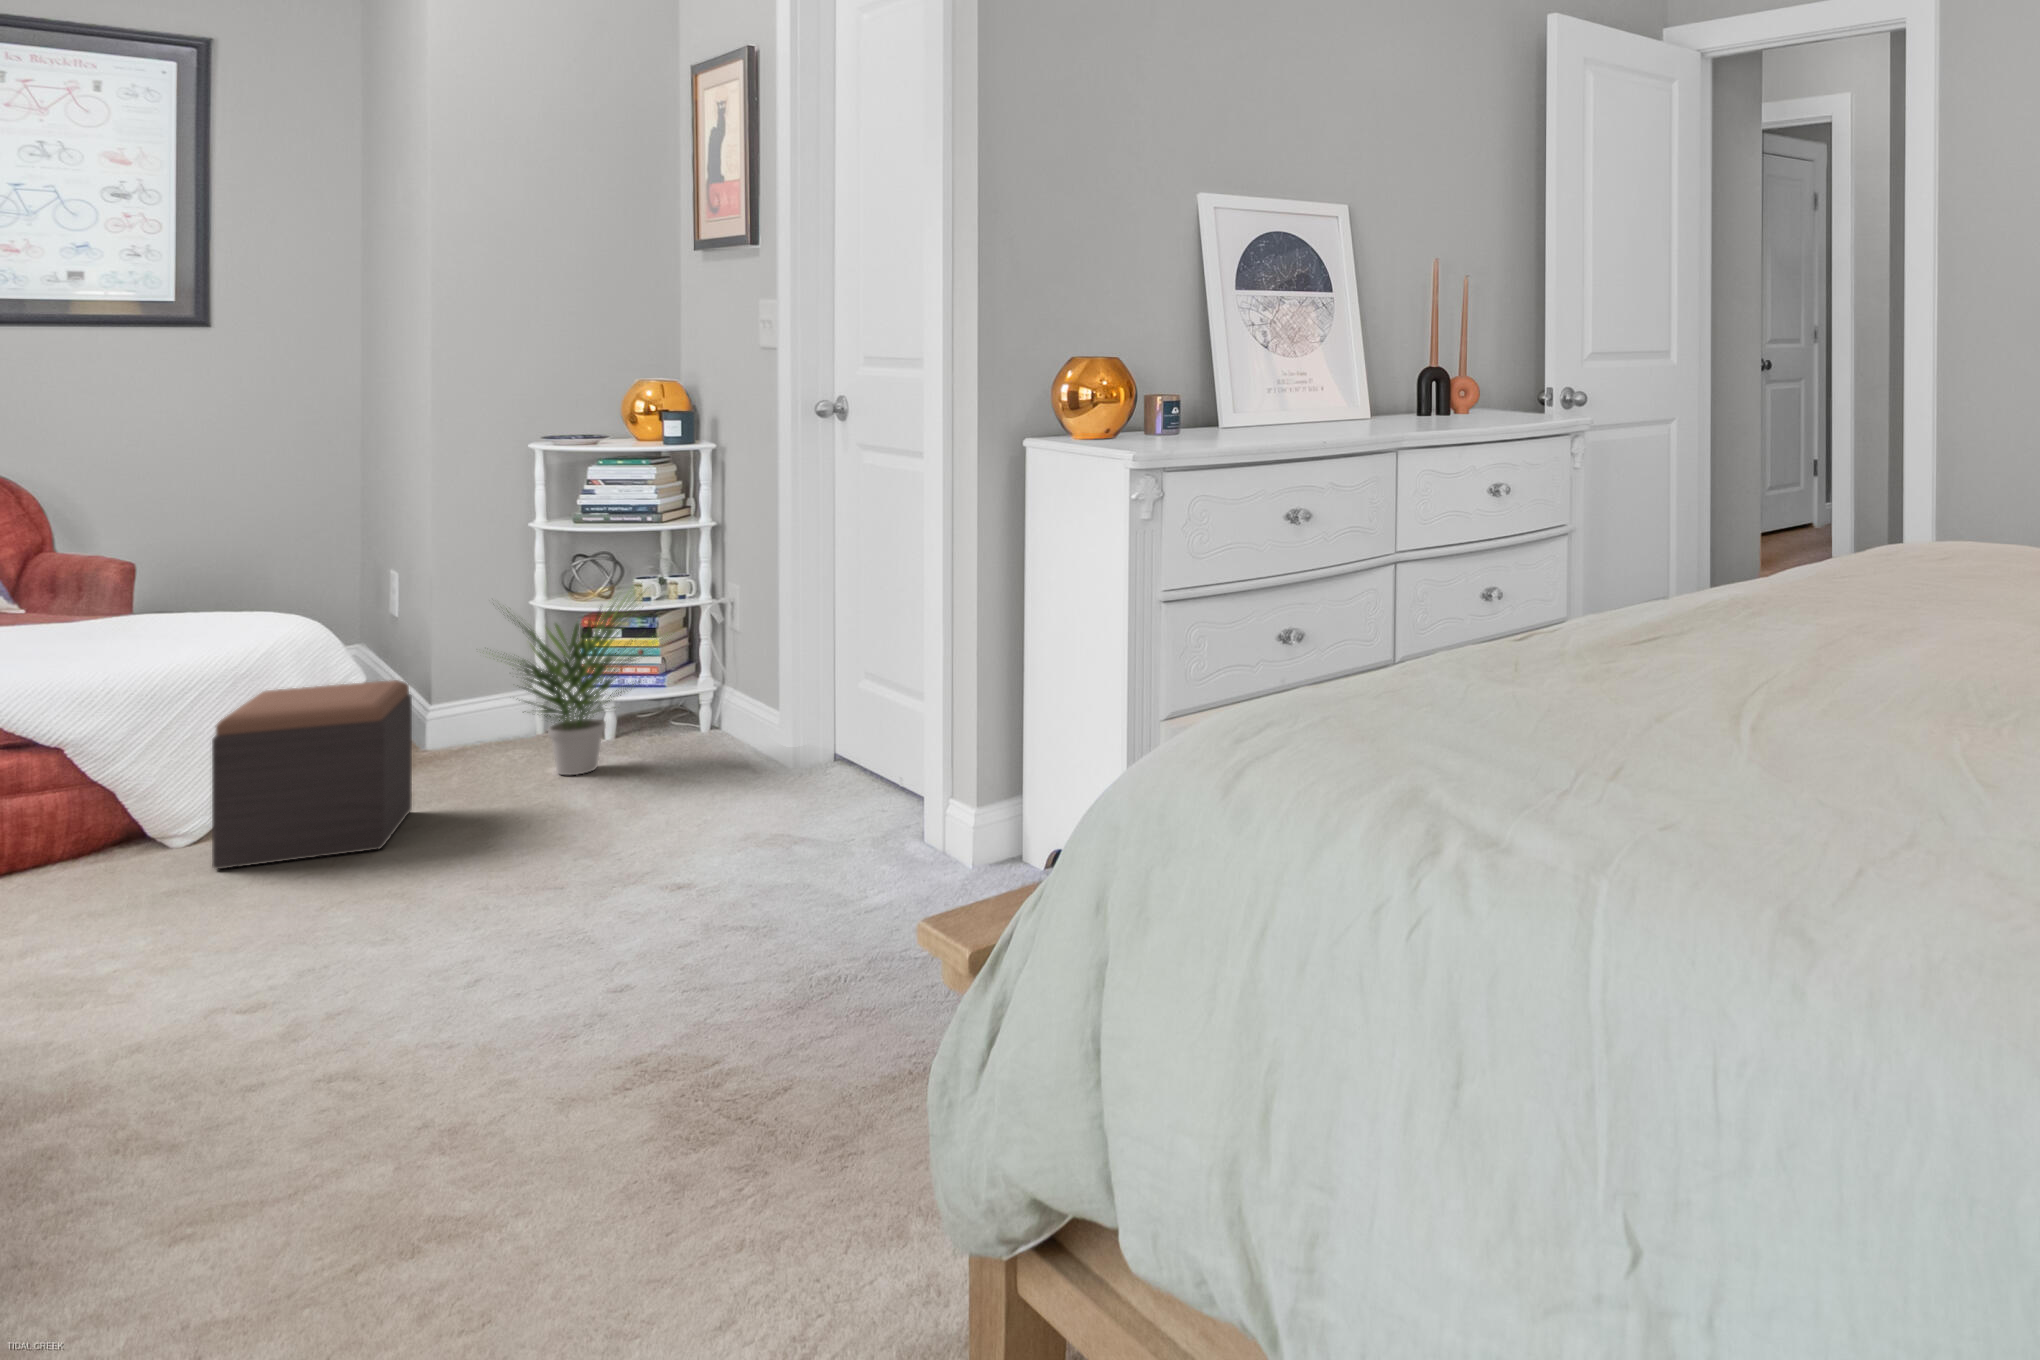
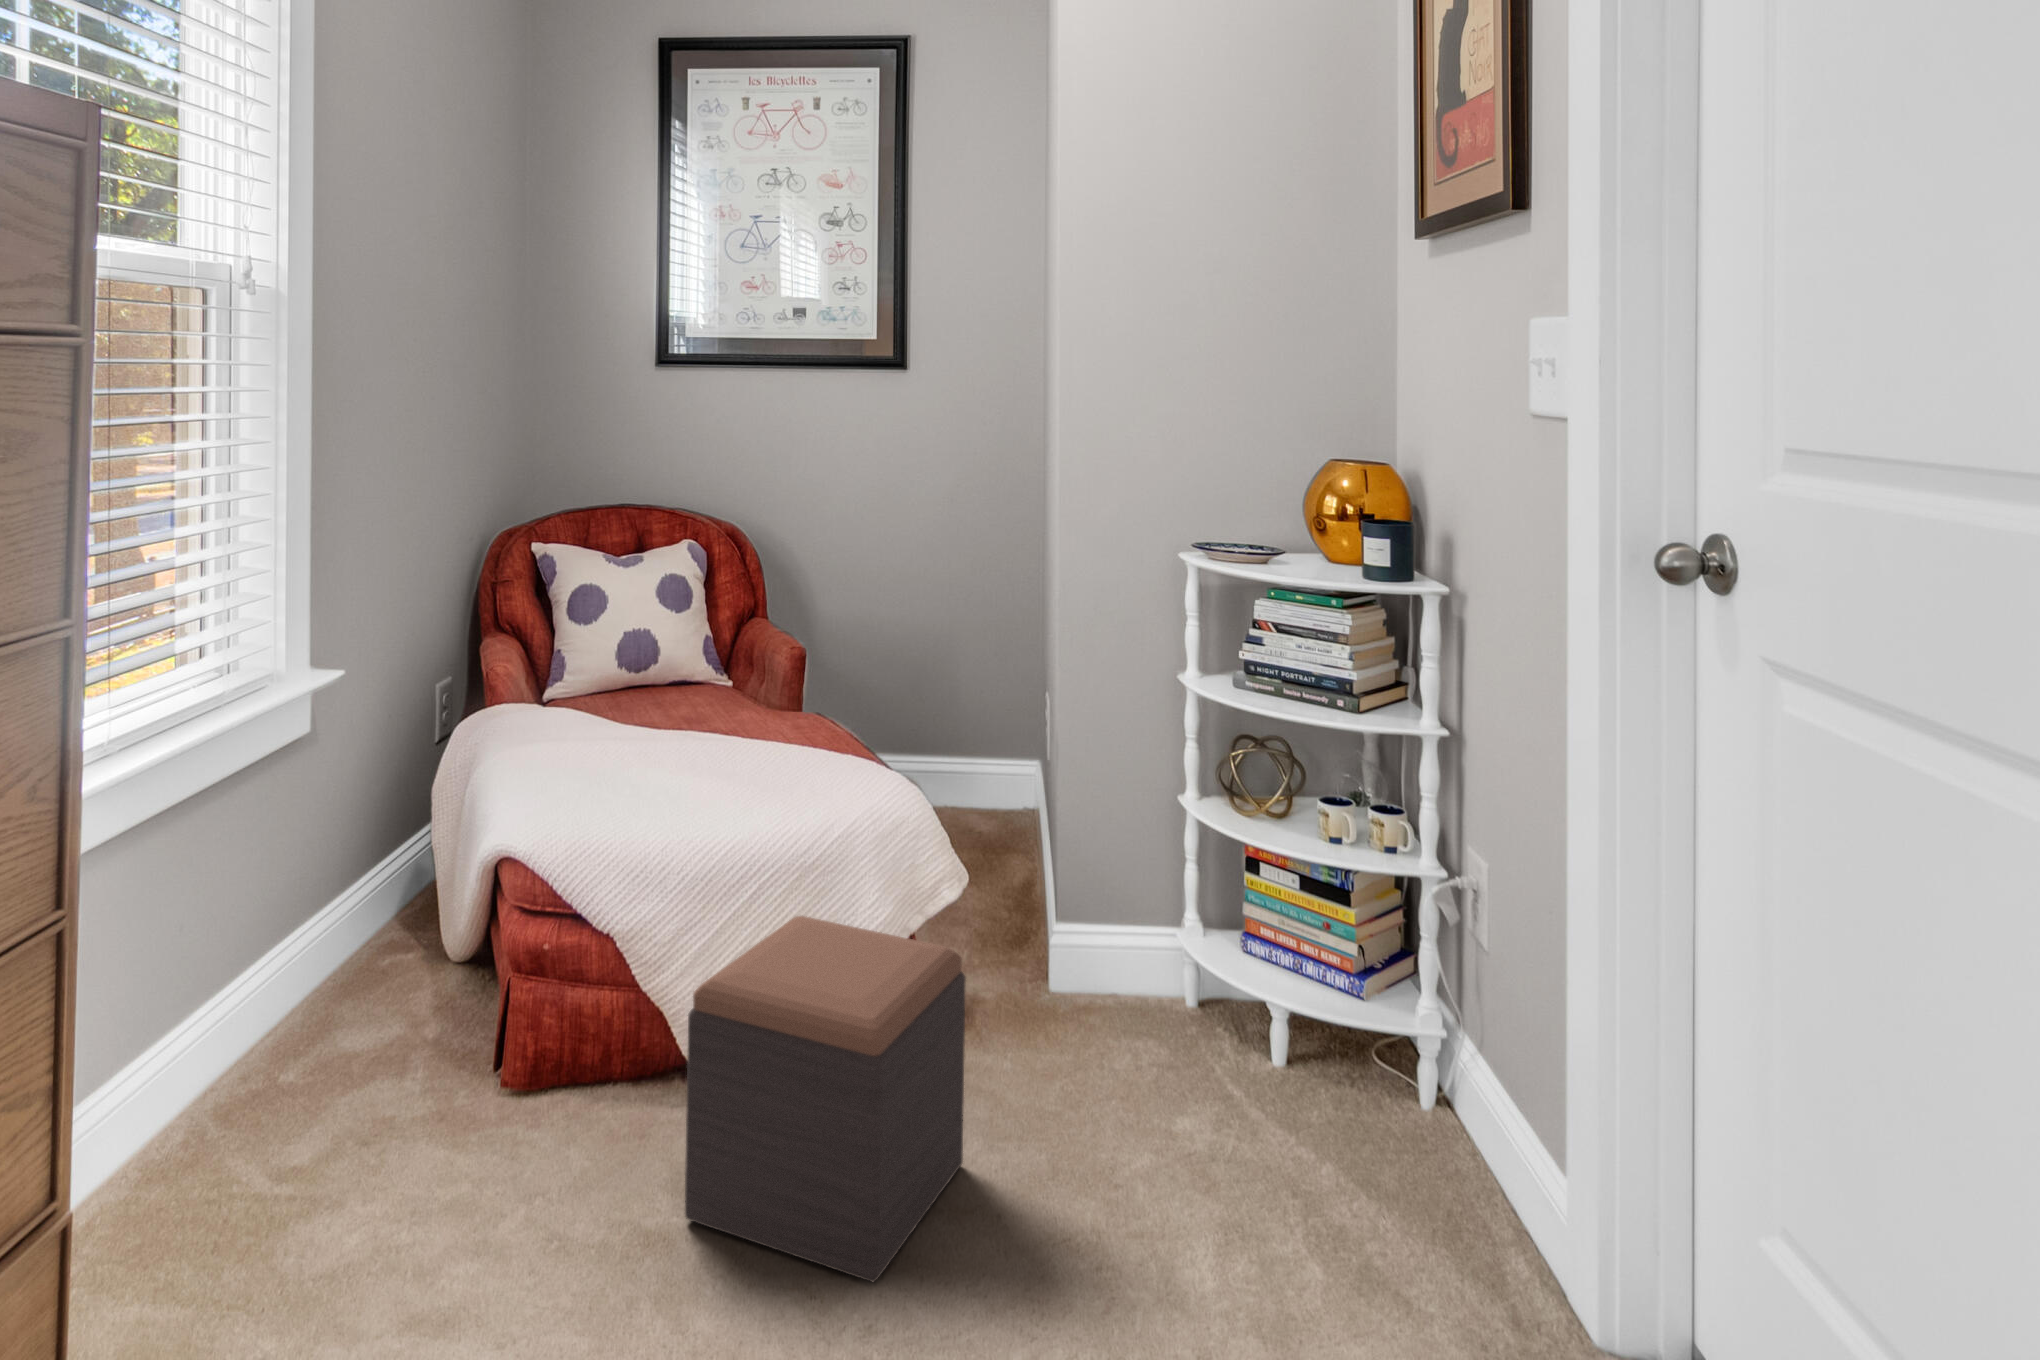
potted plant: present [501,585,668,775] -> none [1071,819,1371,1164]

